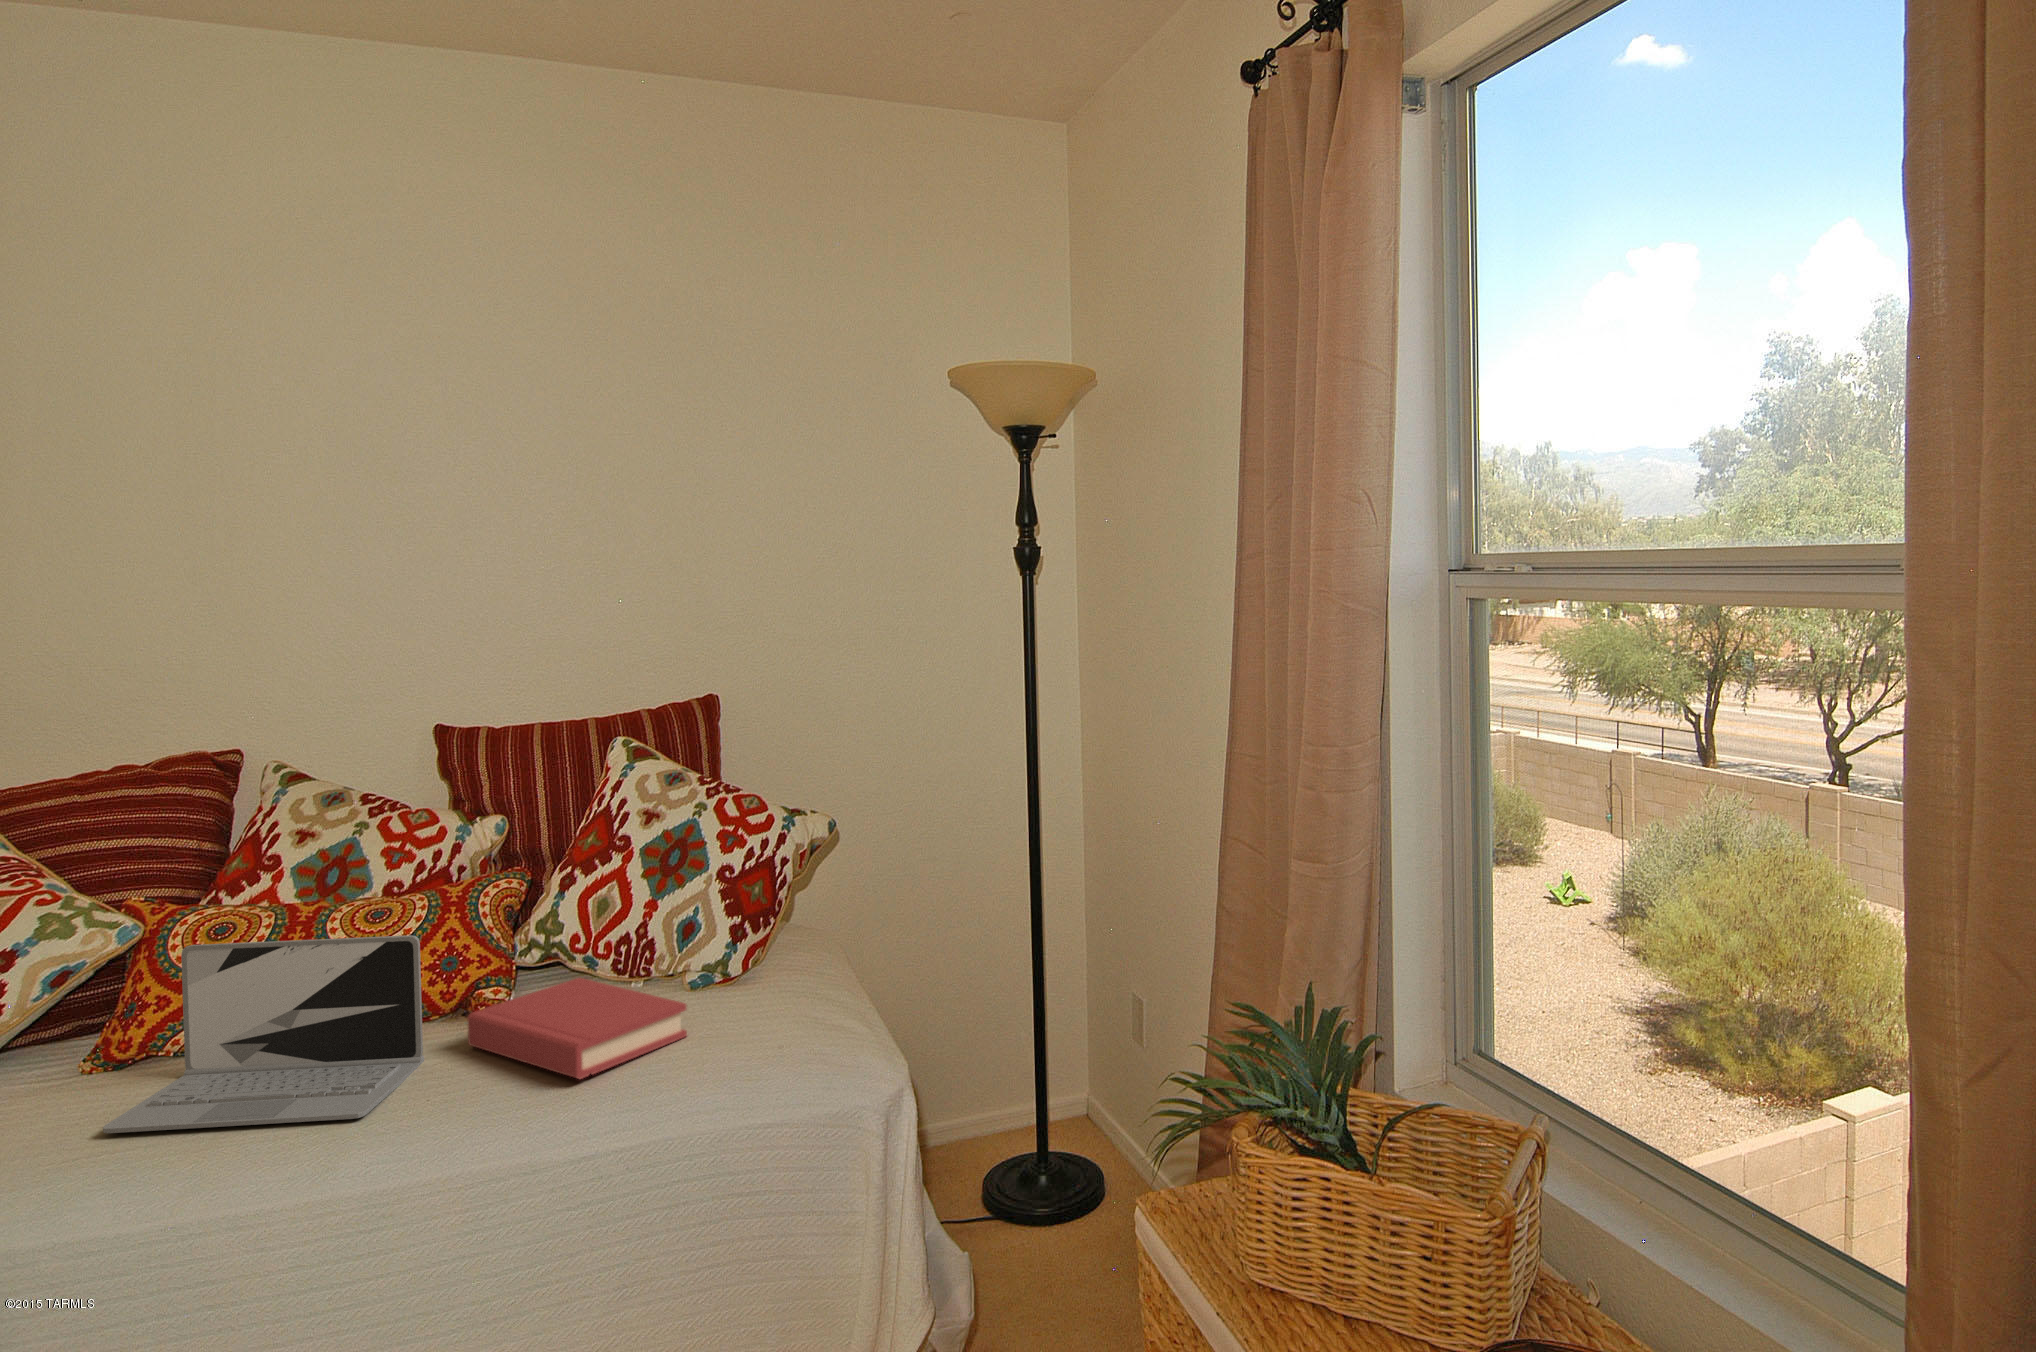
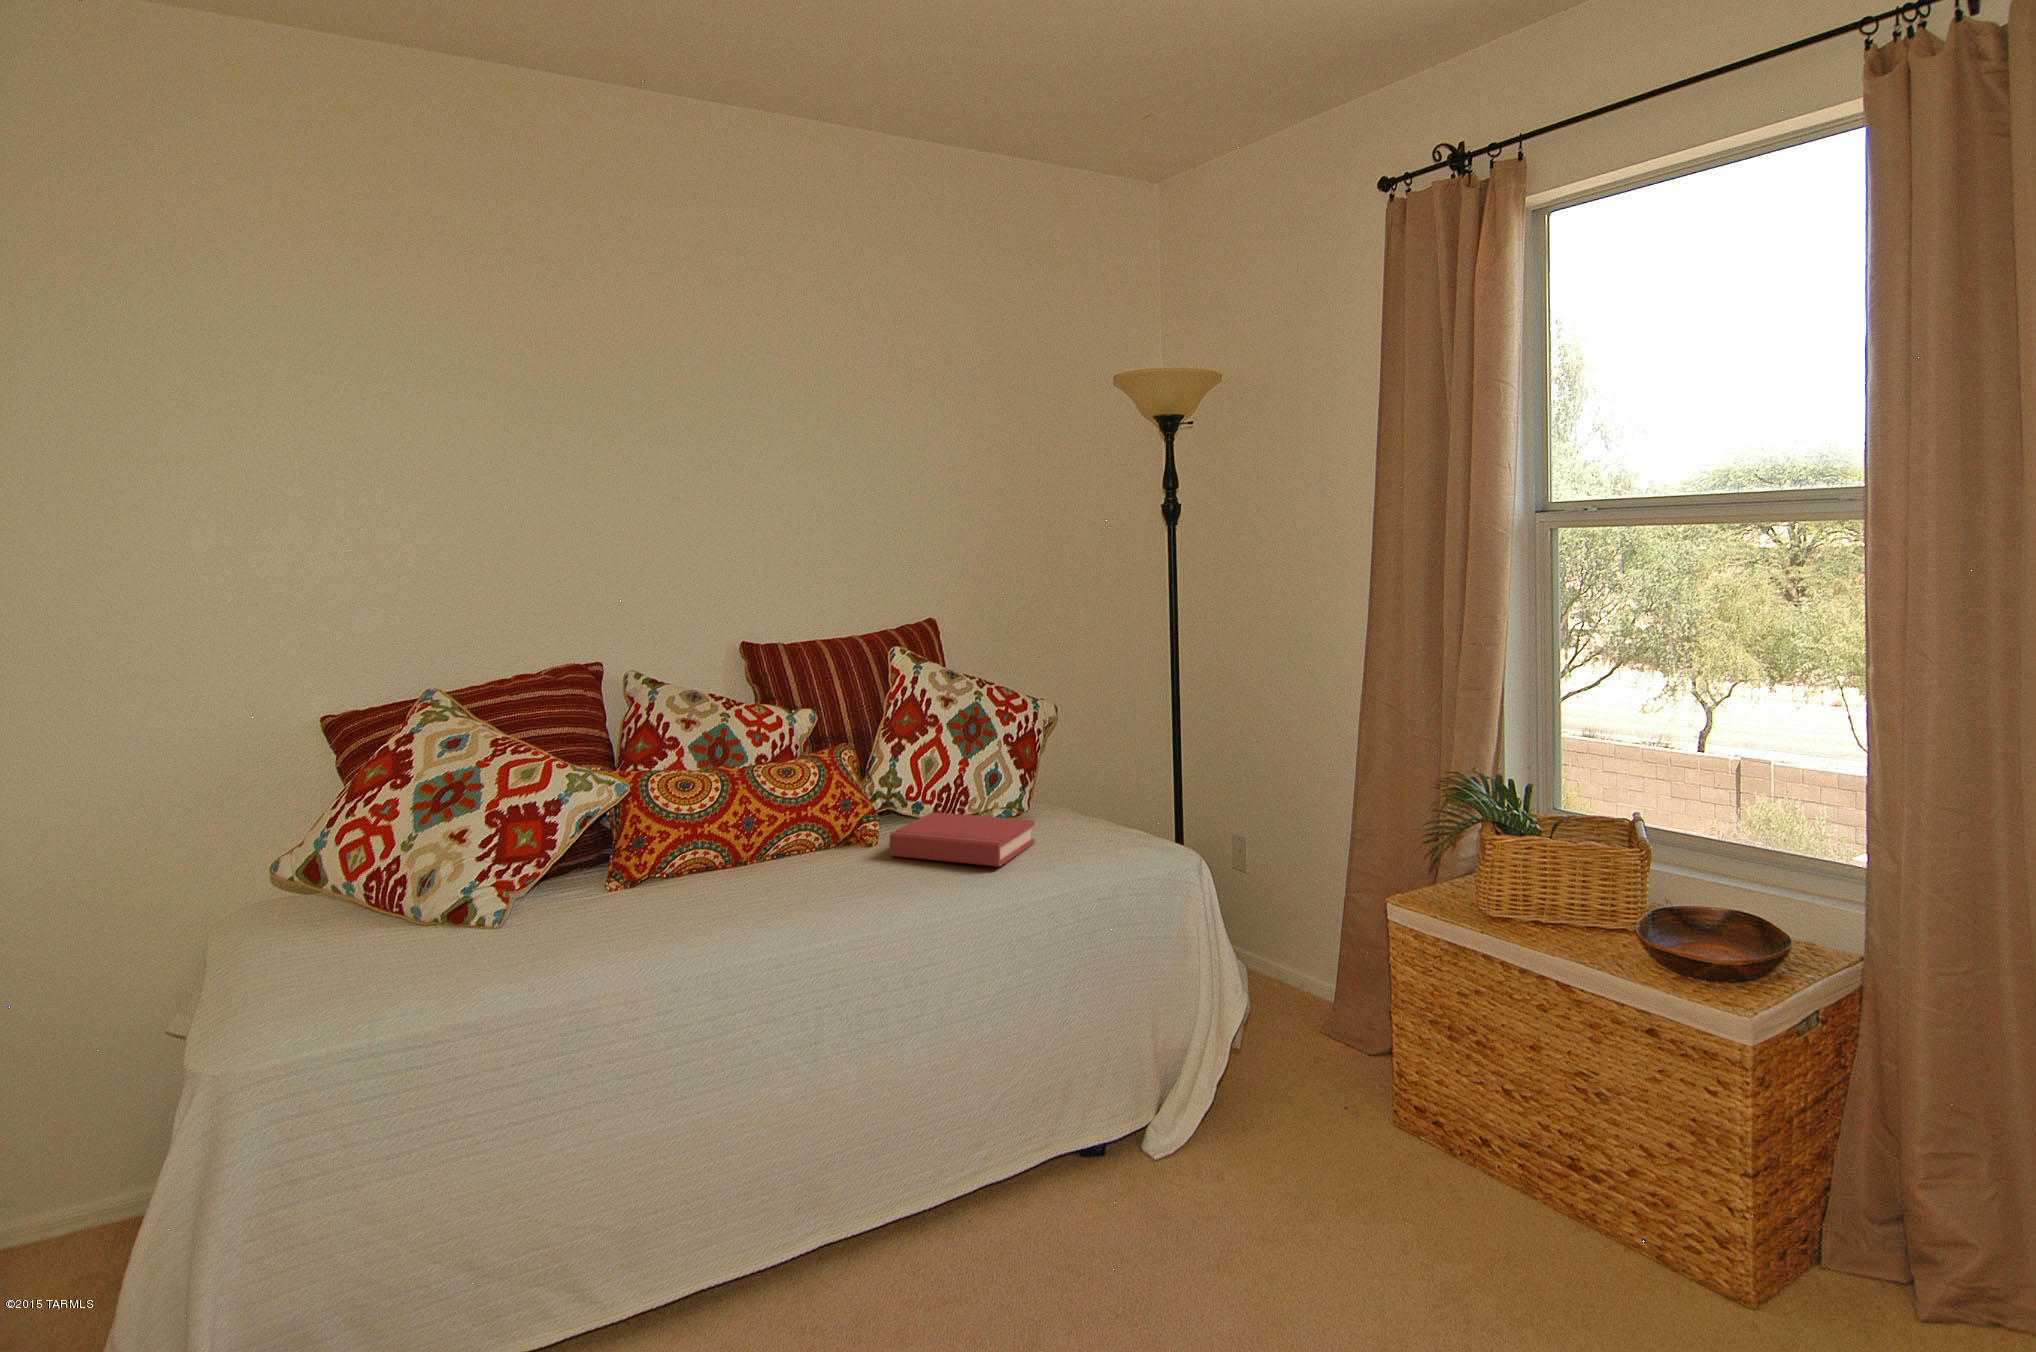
laptop: present [103,935,424,1133] -> none [699,778,877,914]

